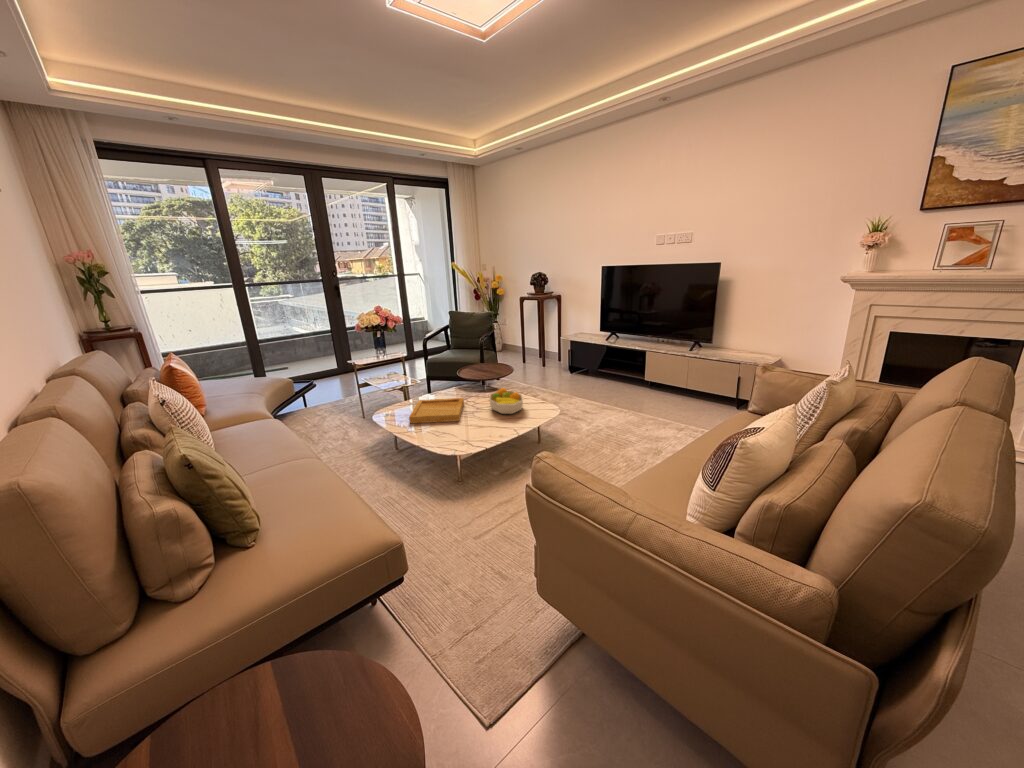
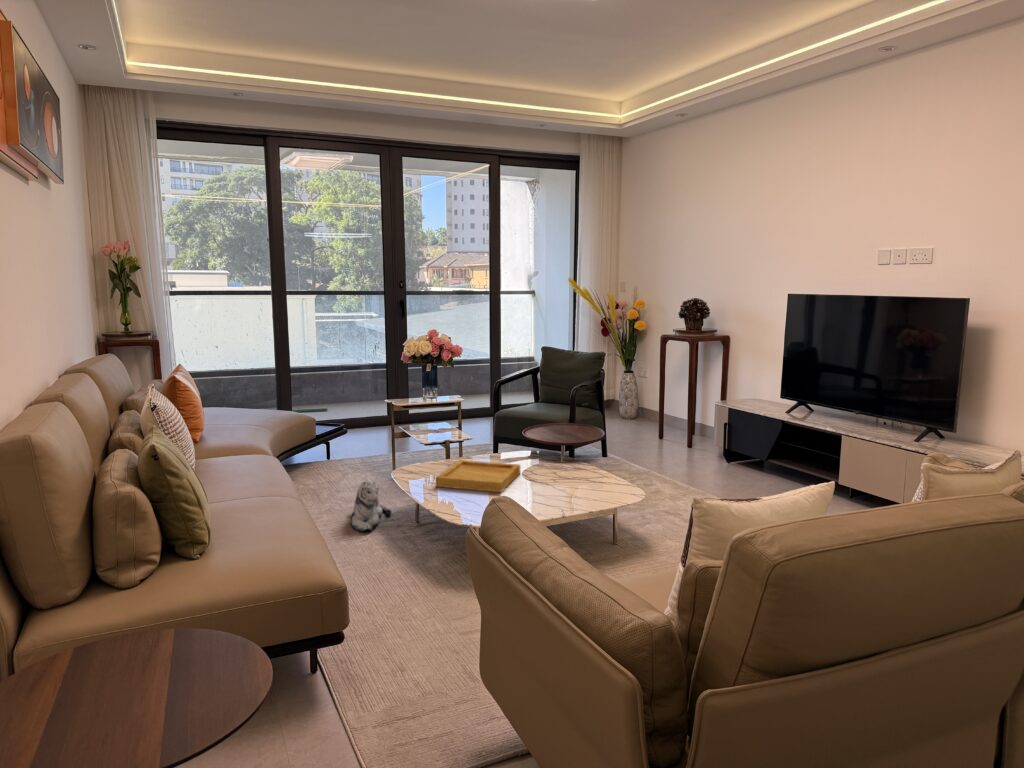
fruit bowl: present [489,388,523,414] -> none [550,455,601,494]
plush toy: none [344,426,374,464] -> present [351,482,391,531]

